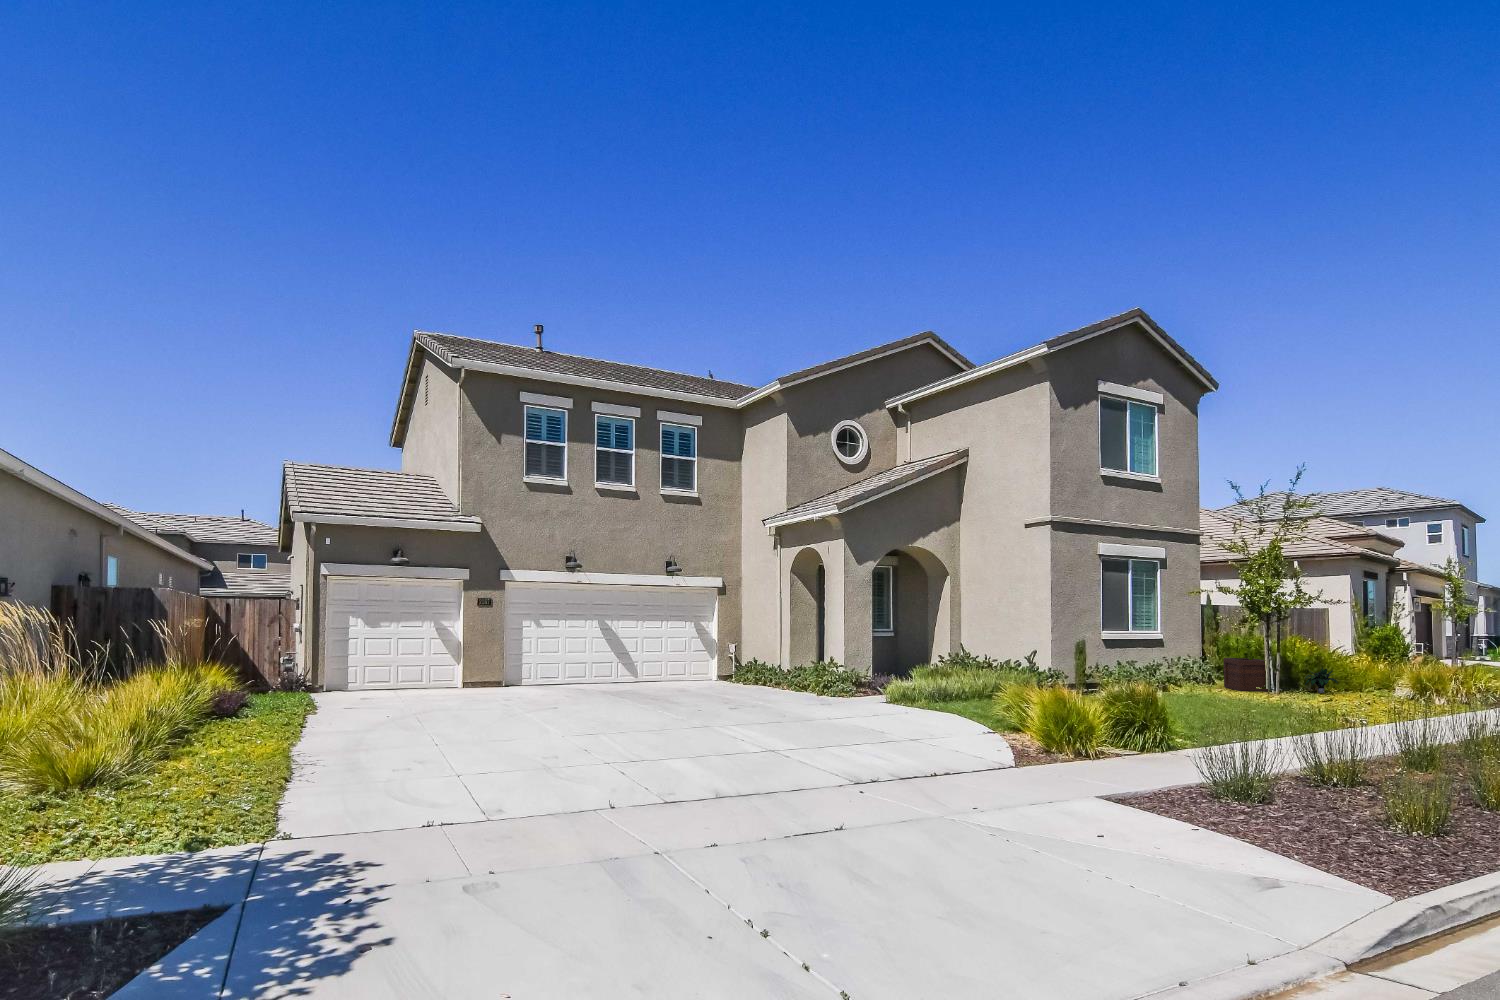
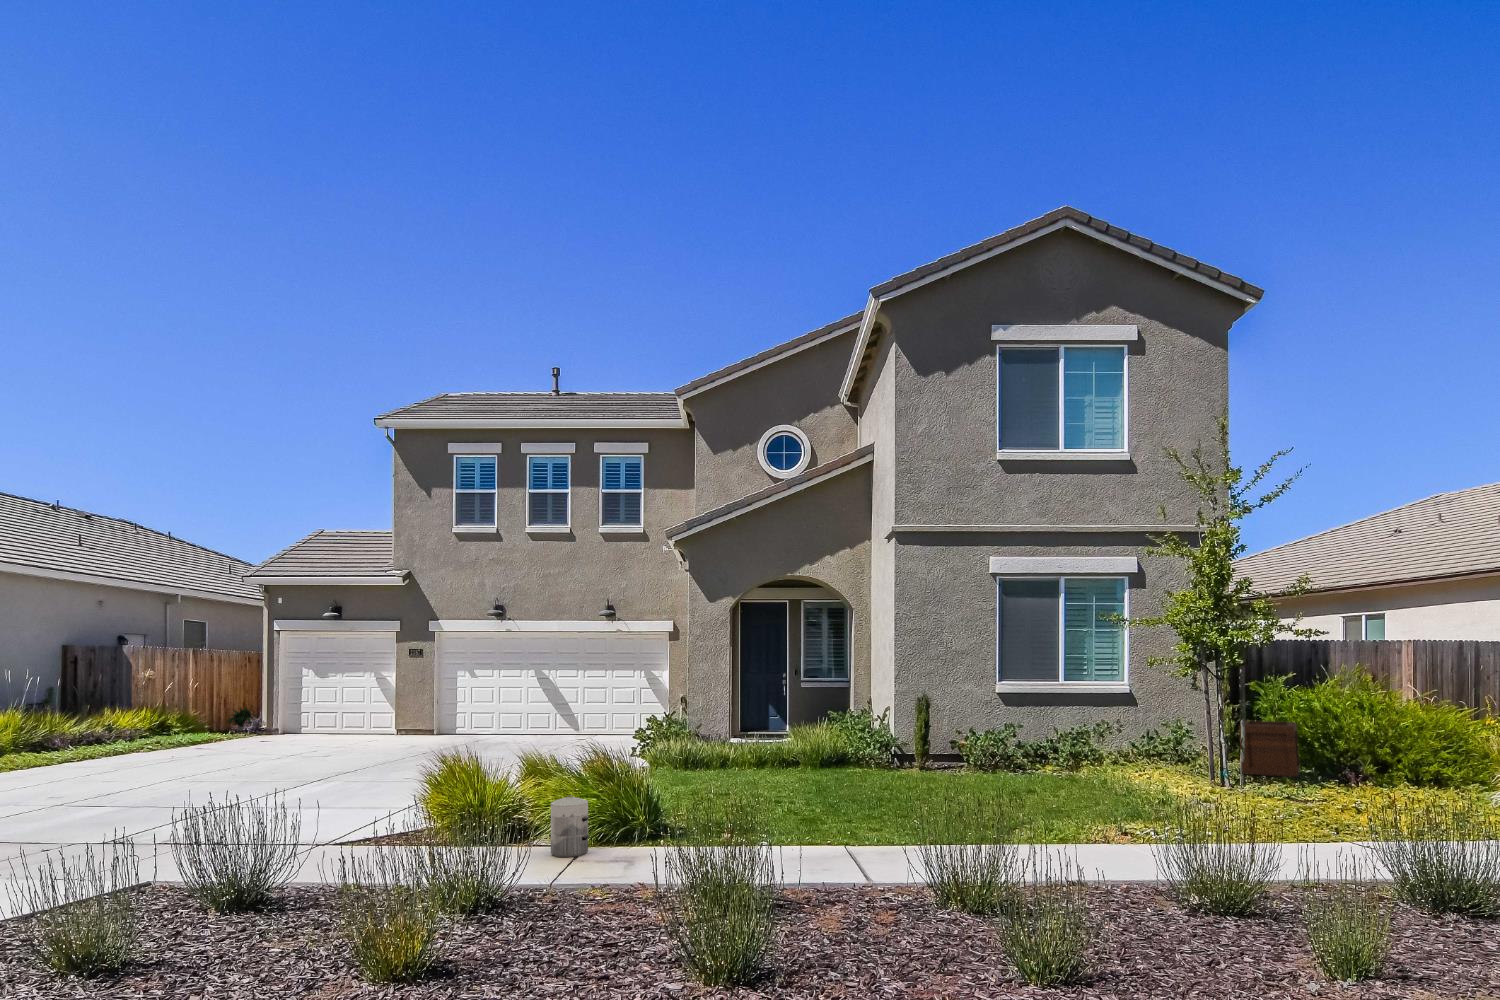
potted plant: present [1305,667,1337,693] -> present [228,707,254,731]
waste bin: none [1141,711,1173,755] -> present [549,795,590,857]

